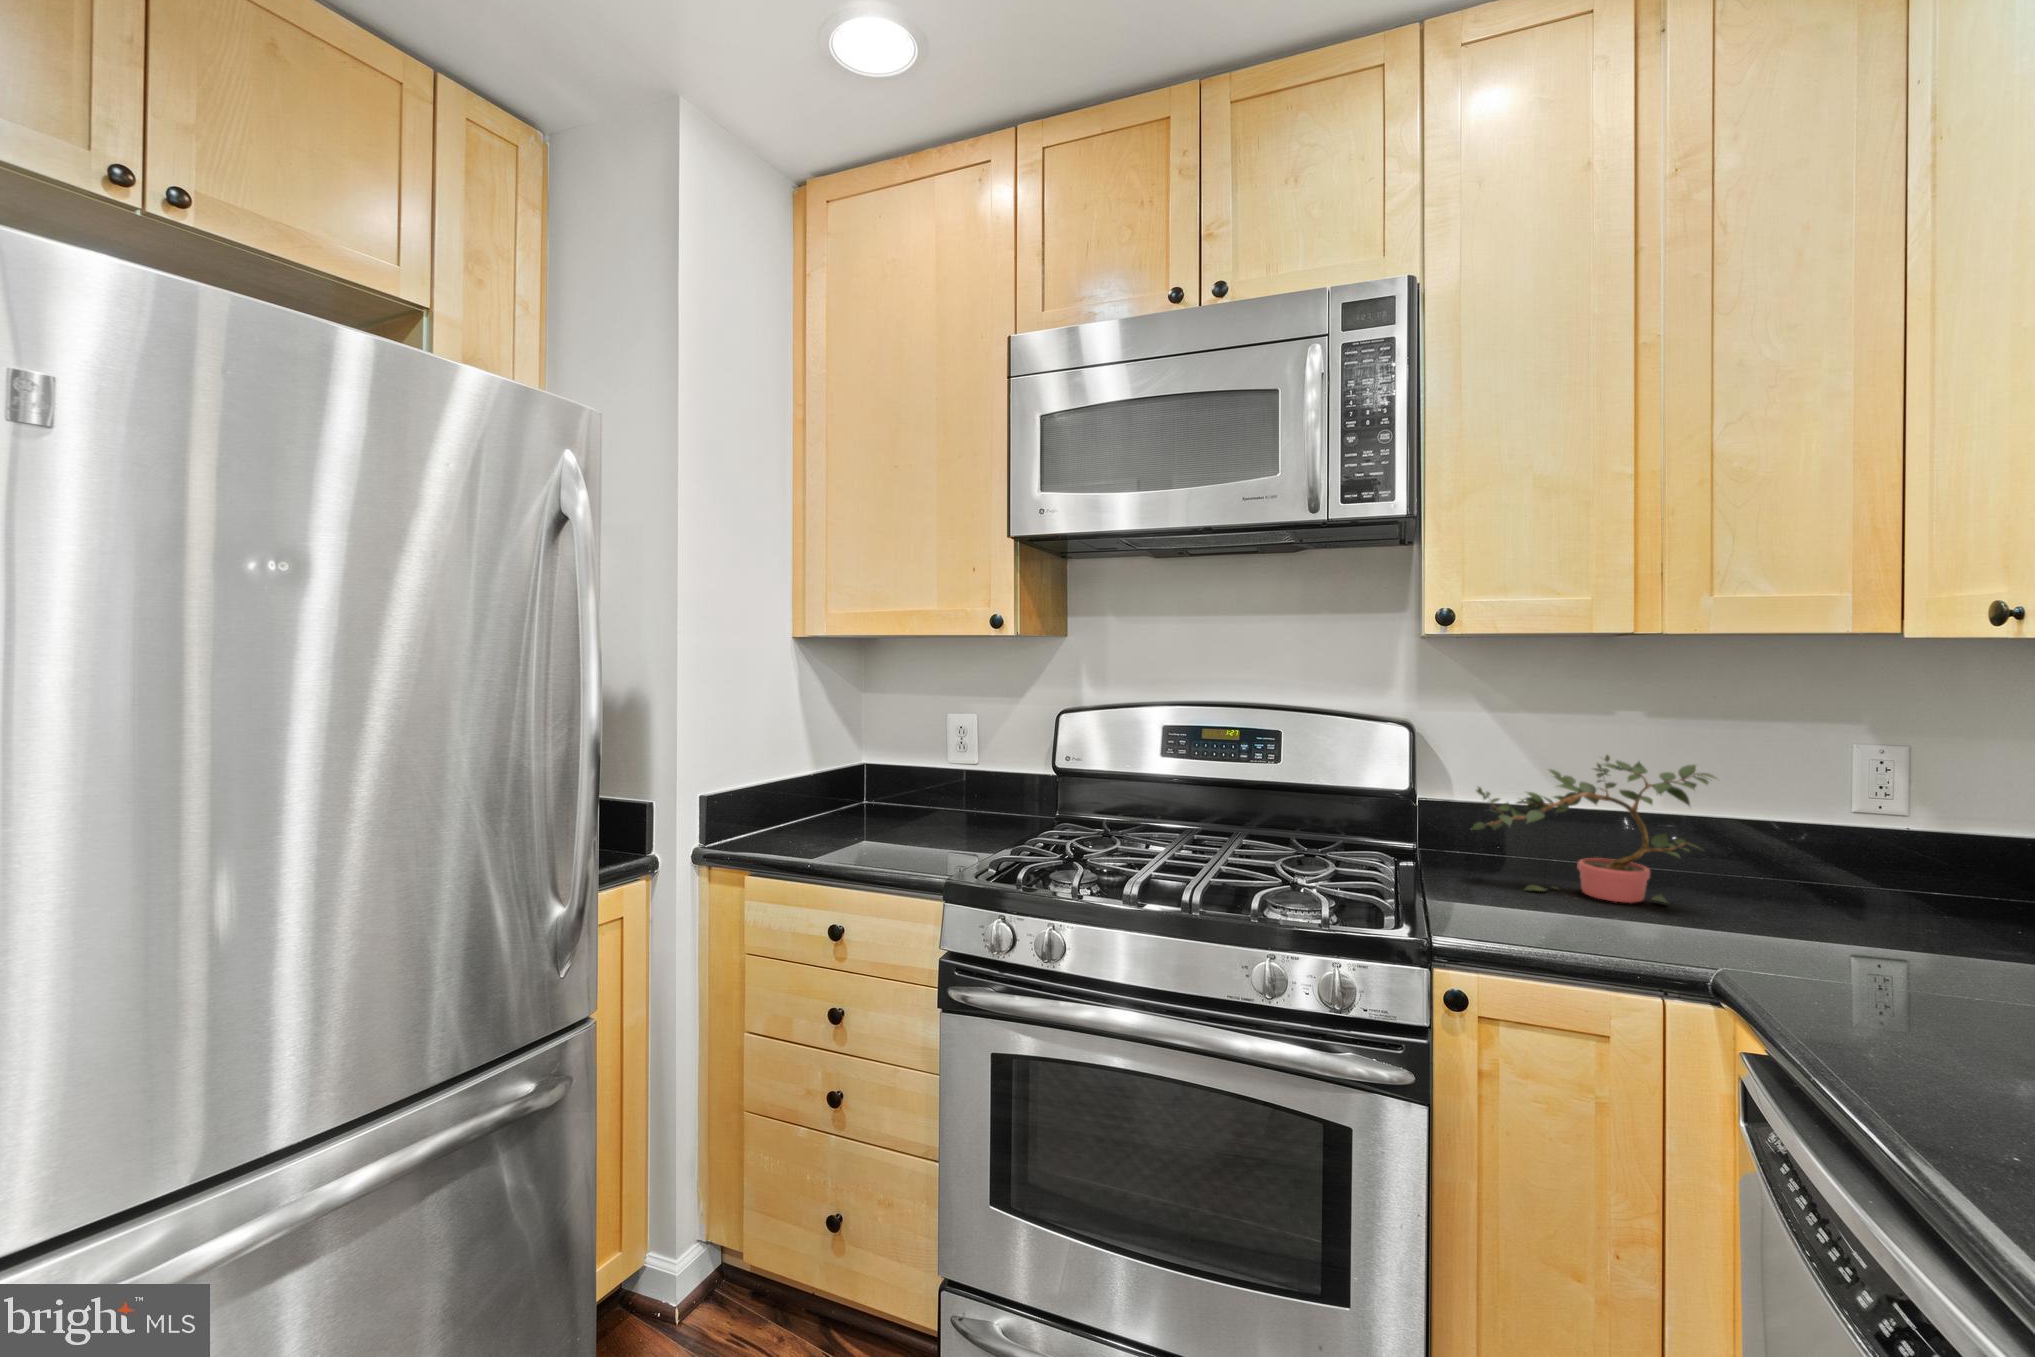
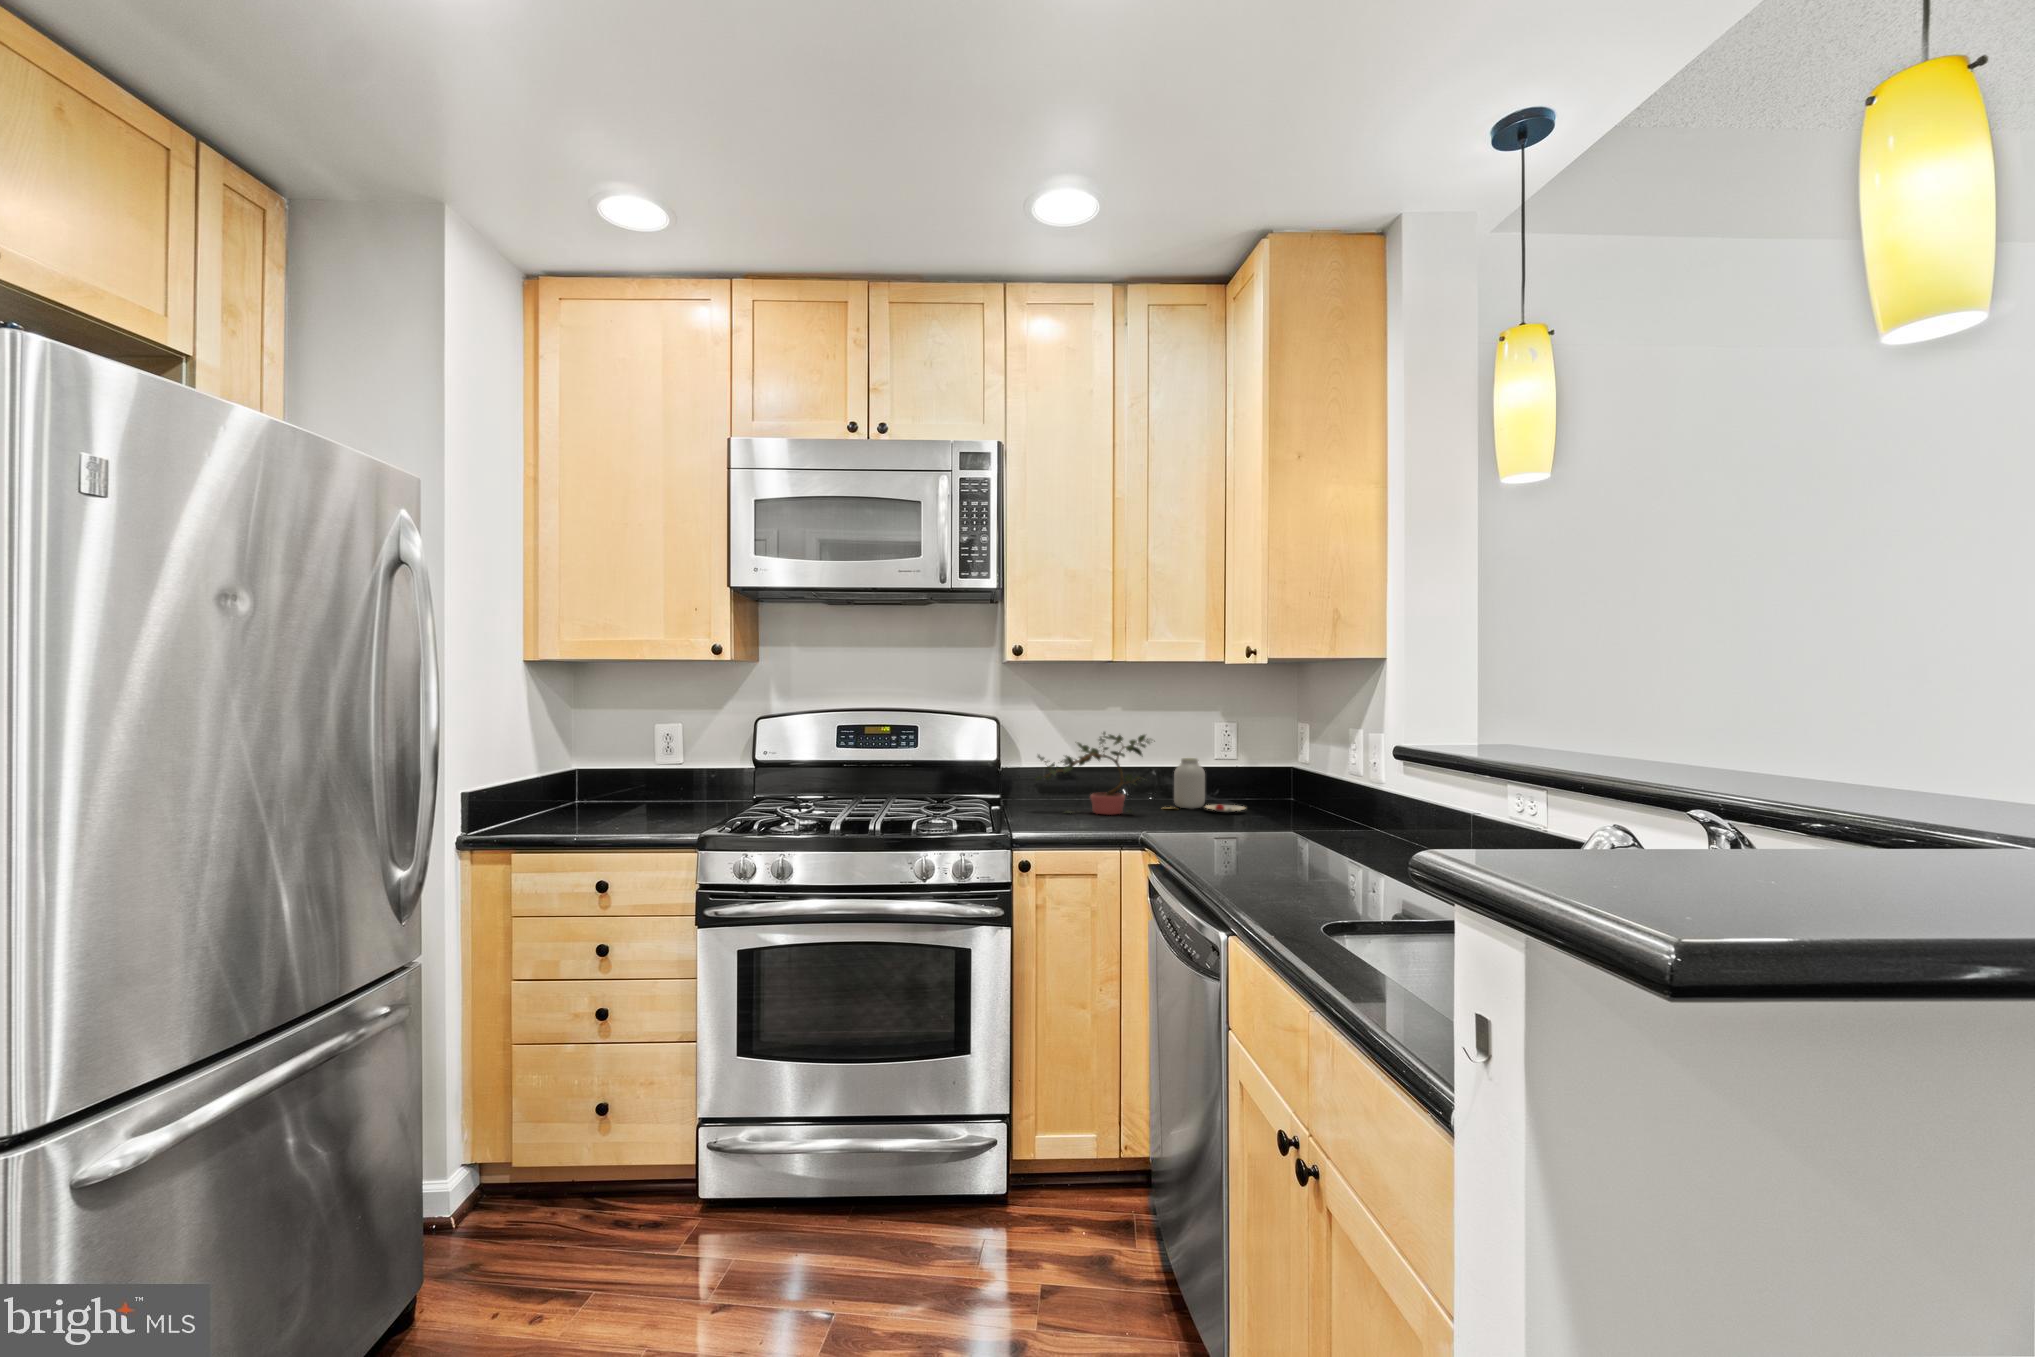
jar: none [1718,805,1925,921] -> present [1166,758,1245,812]

